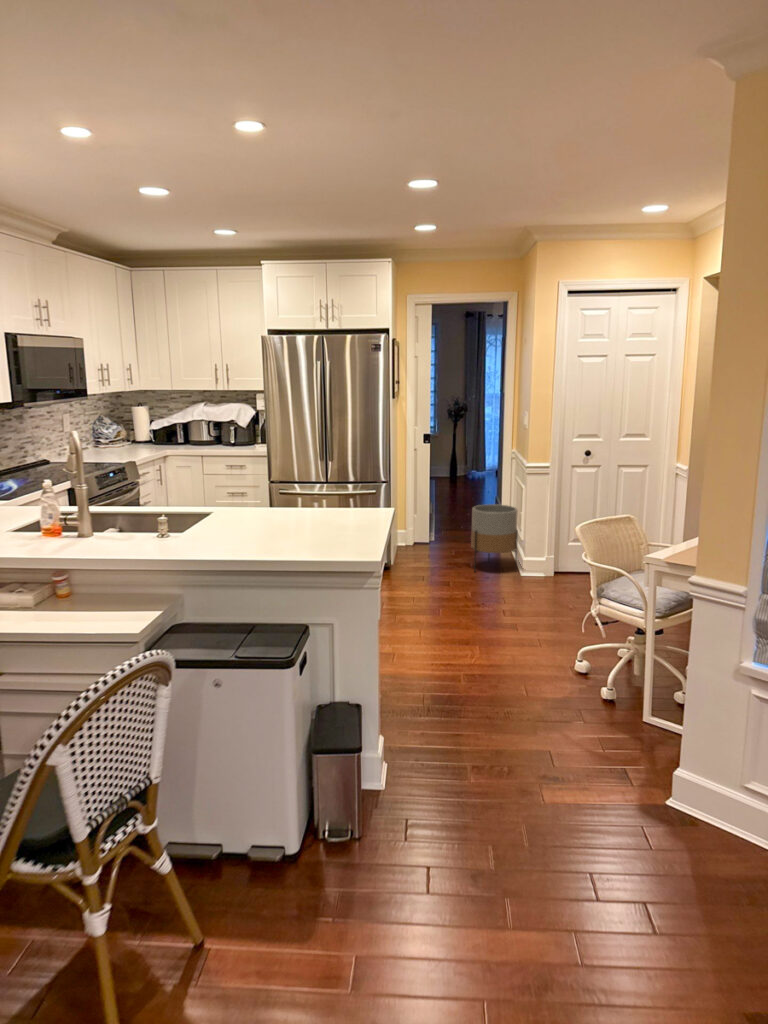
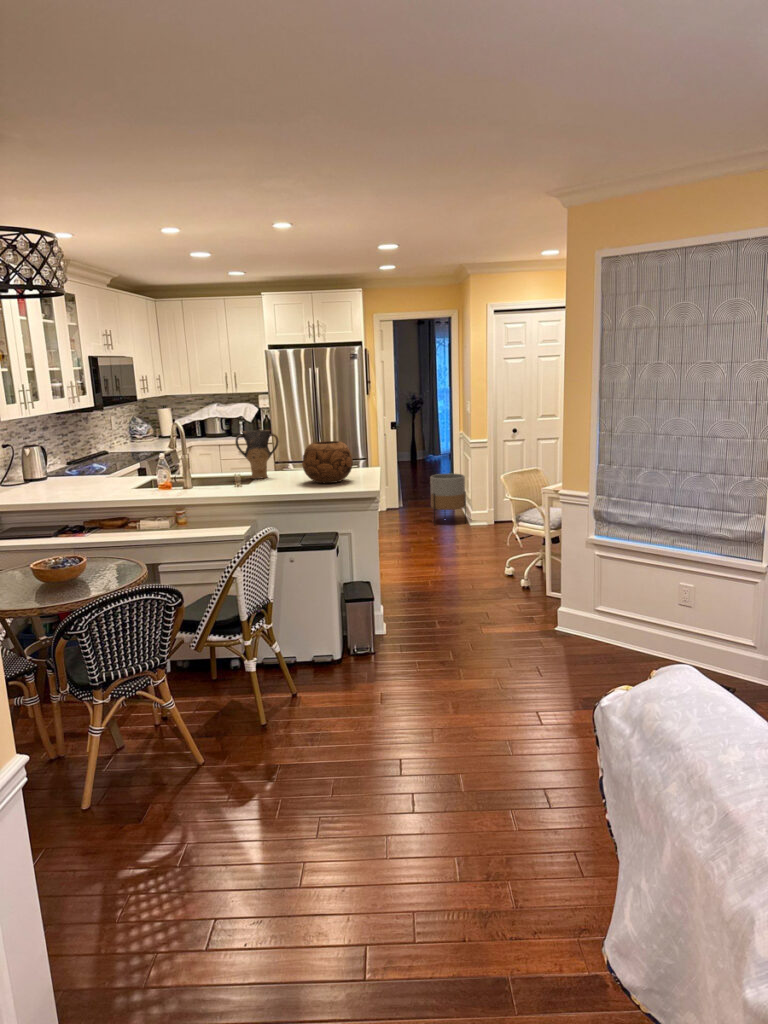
vase: none [171,448,238,523] -> present [235,430,279,479]
decorative bowl: none [264,472,345,540] -> present [302,441,353,483]

